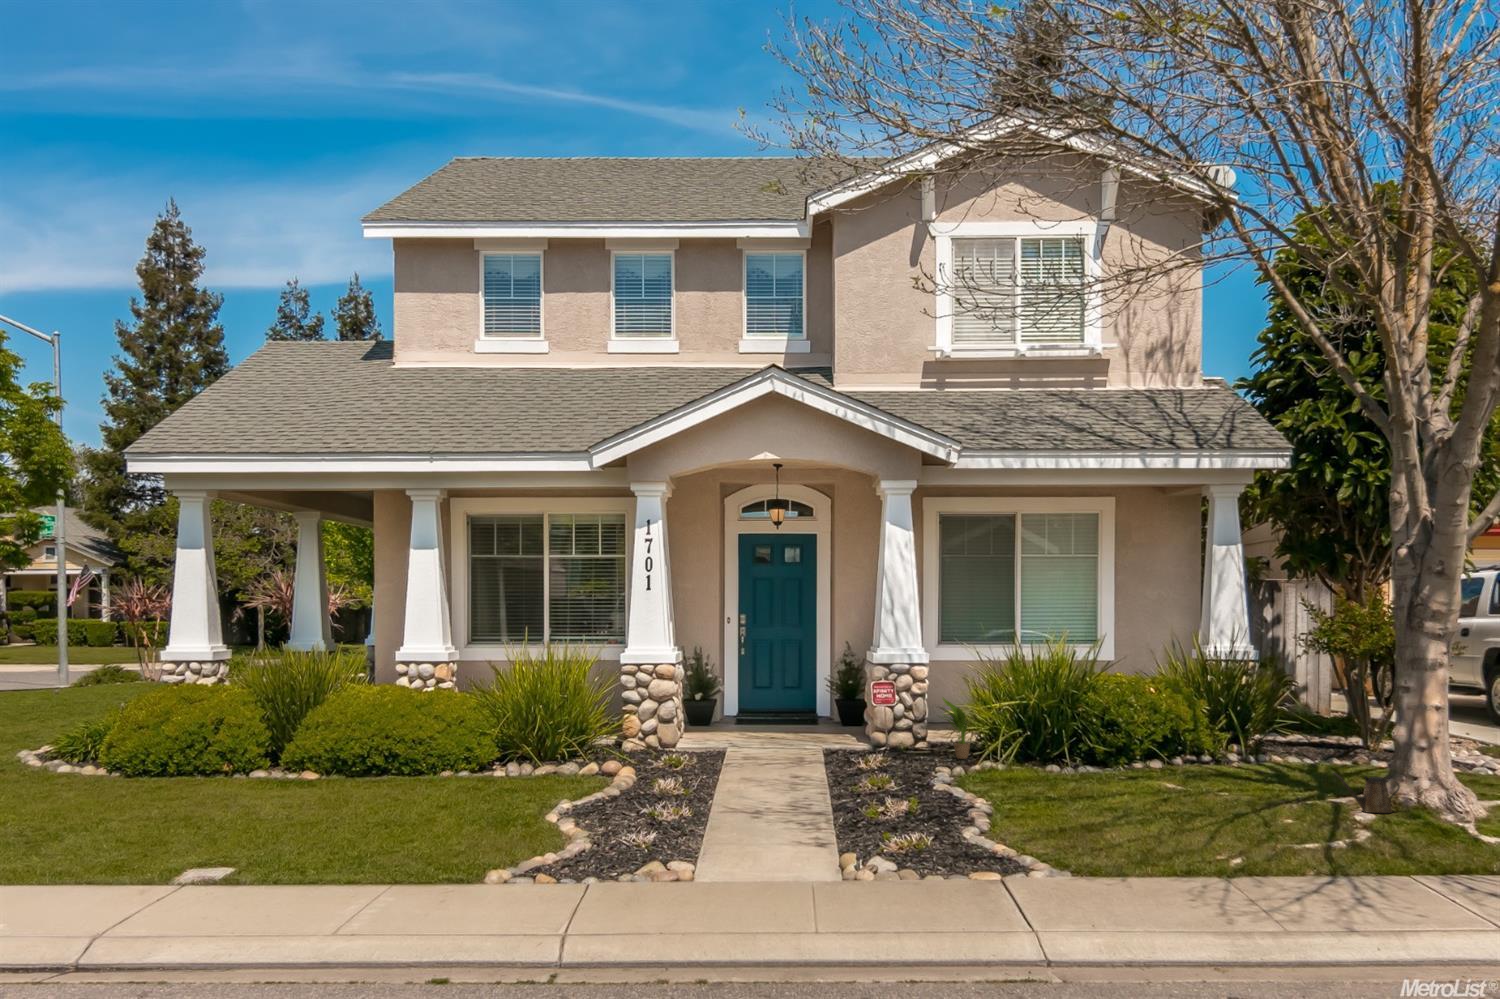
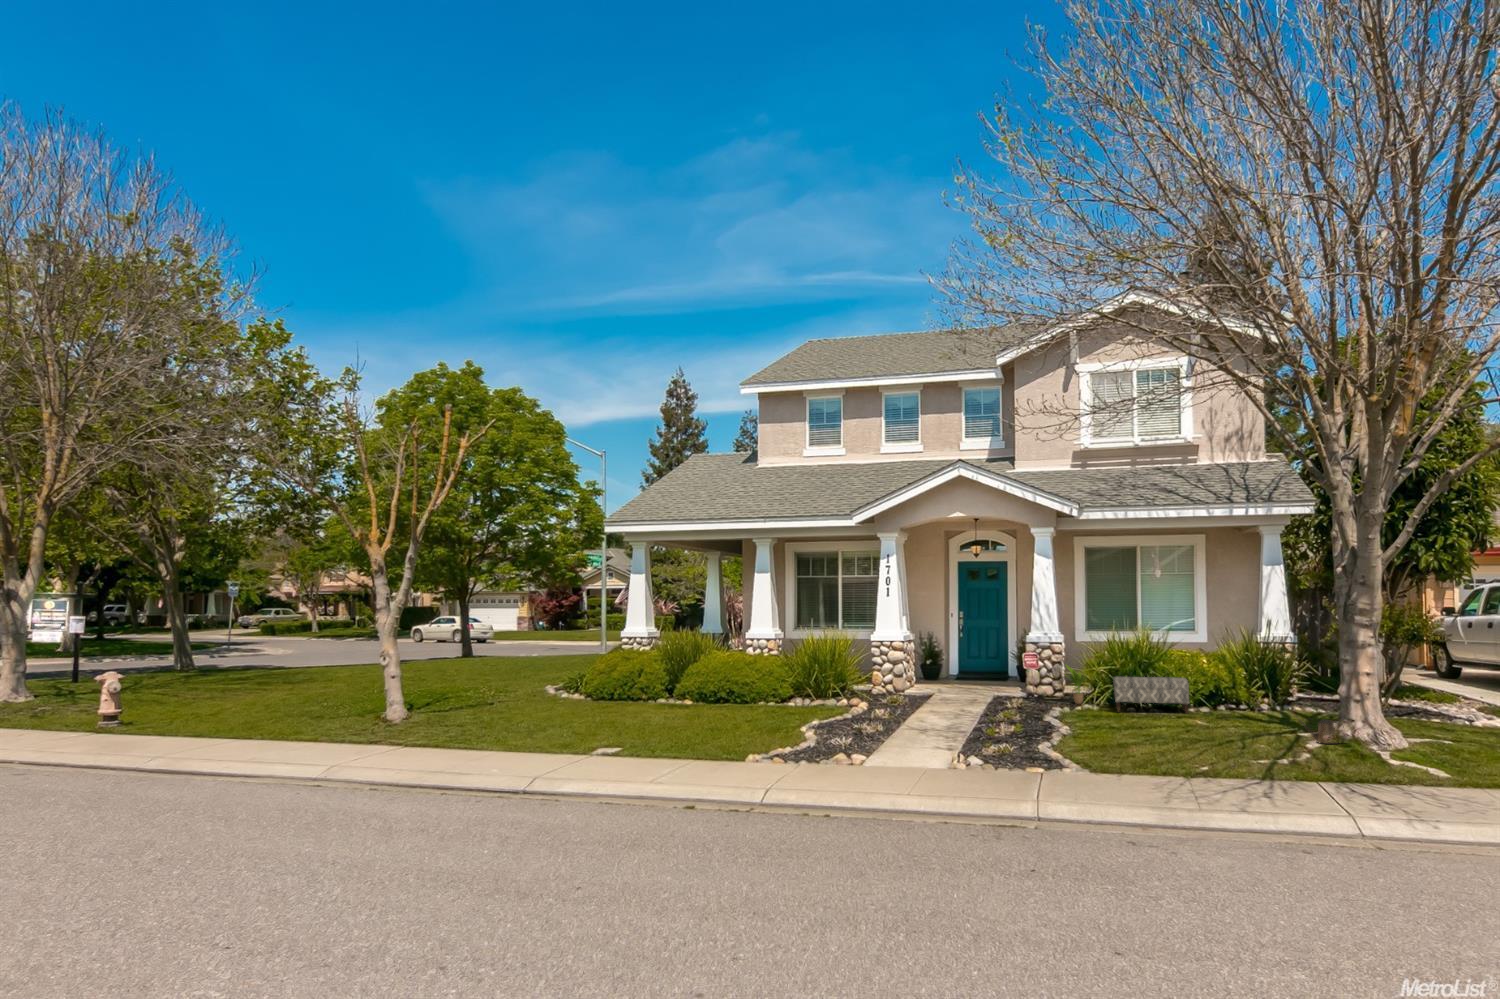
bench: none [1024,715,1141,772] -> present [1113,677,1189,714]

